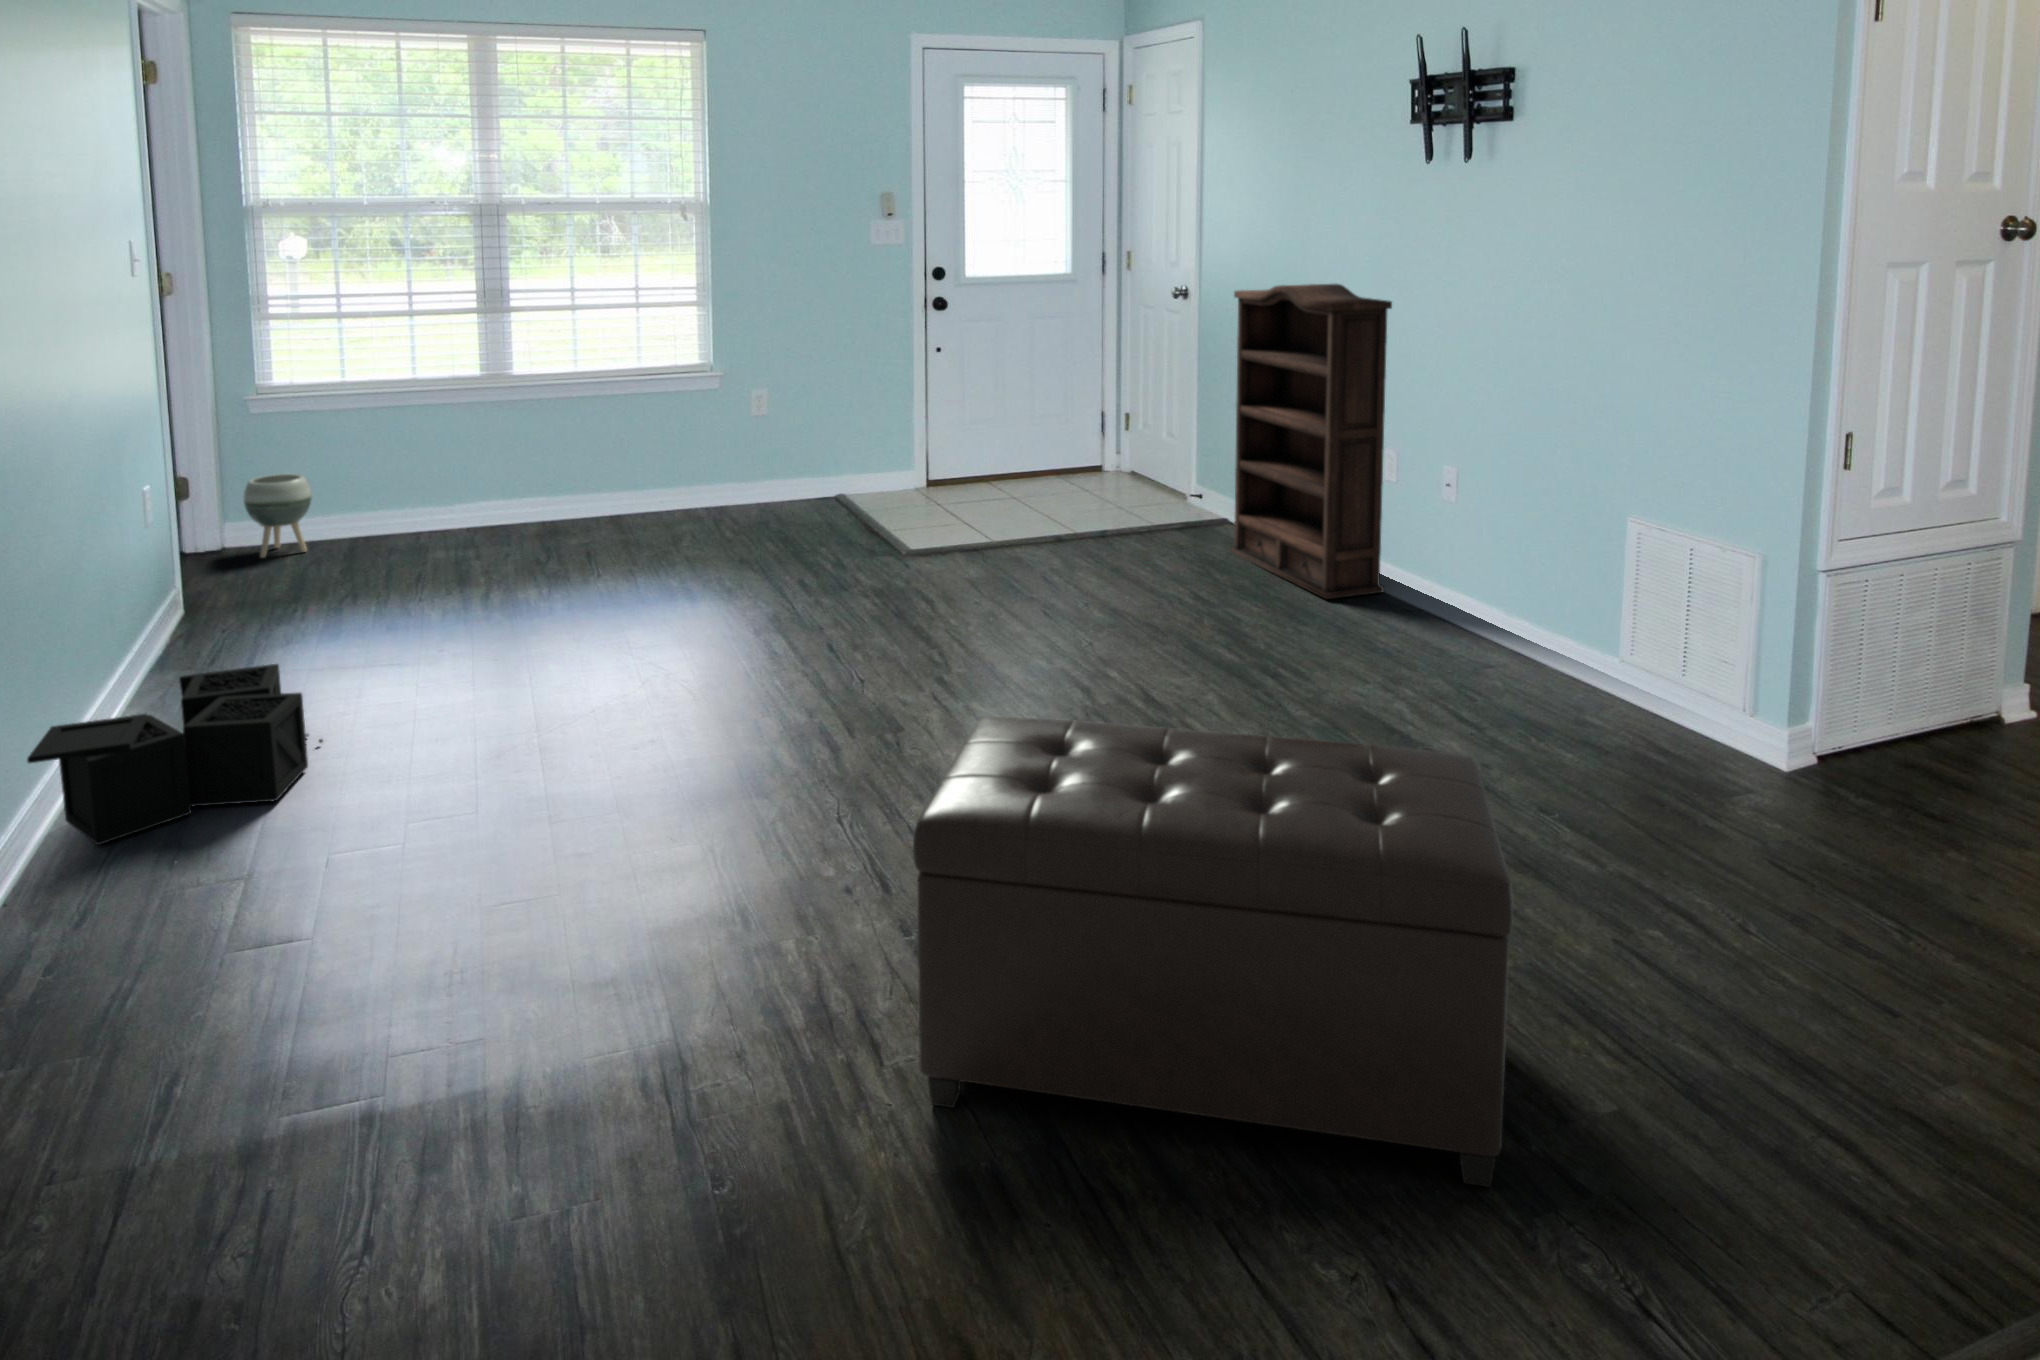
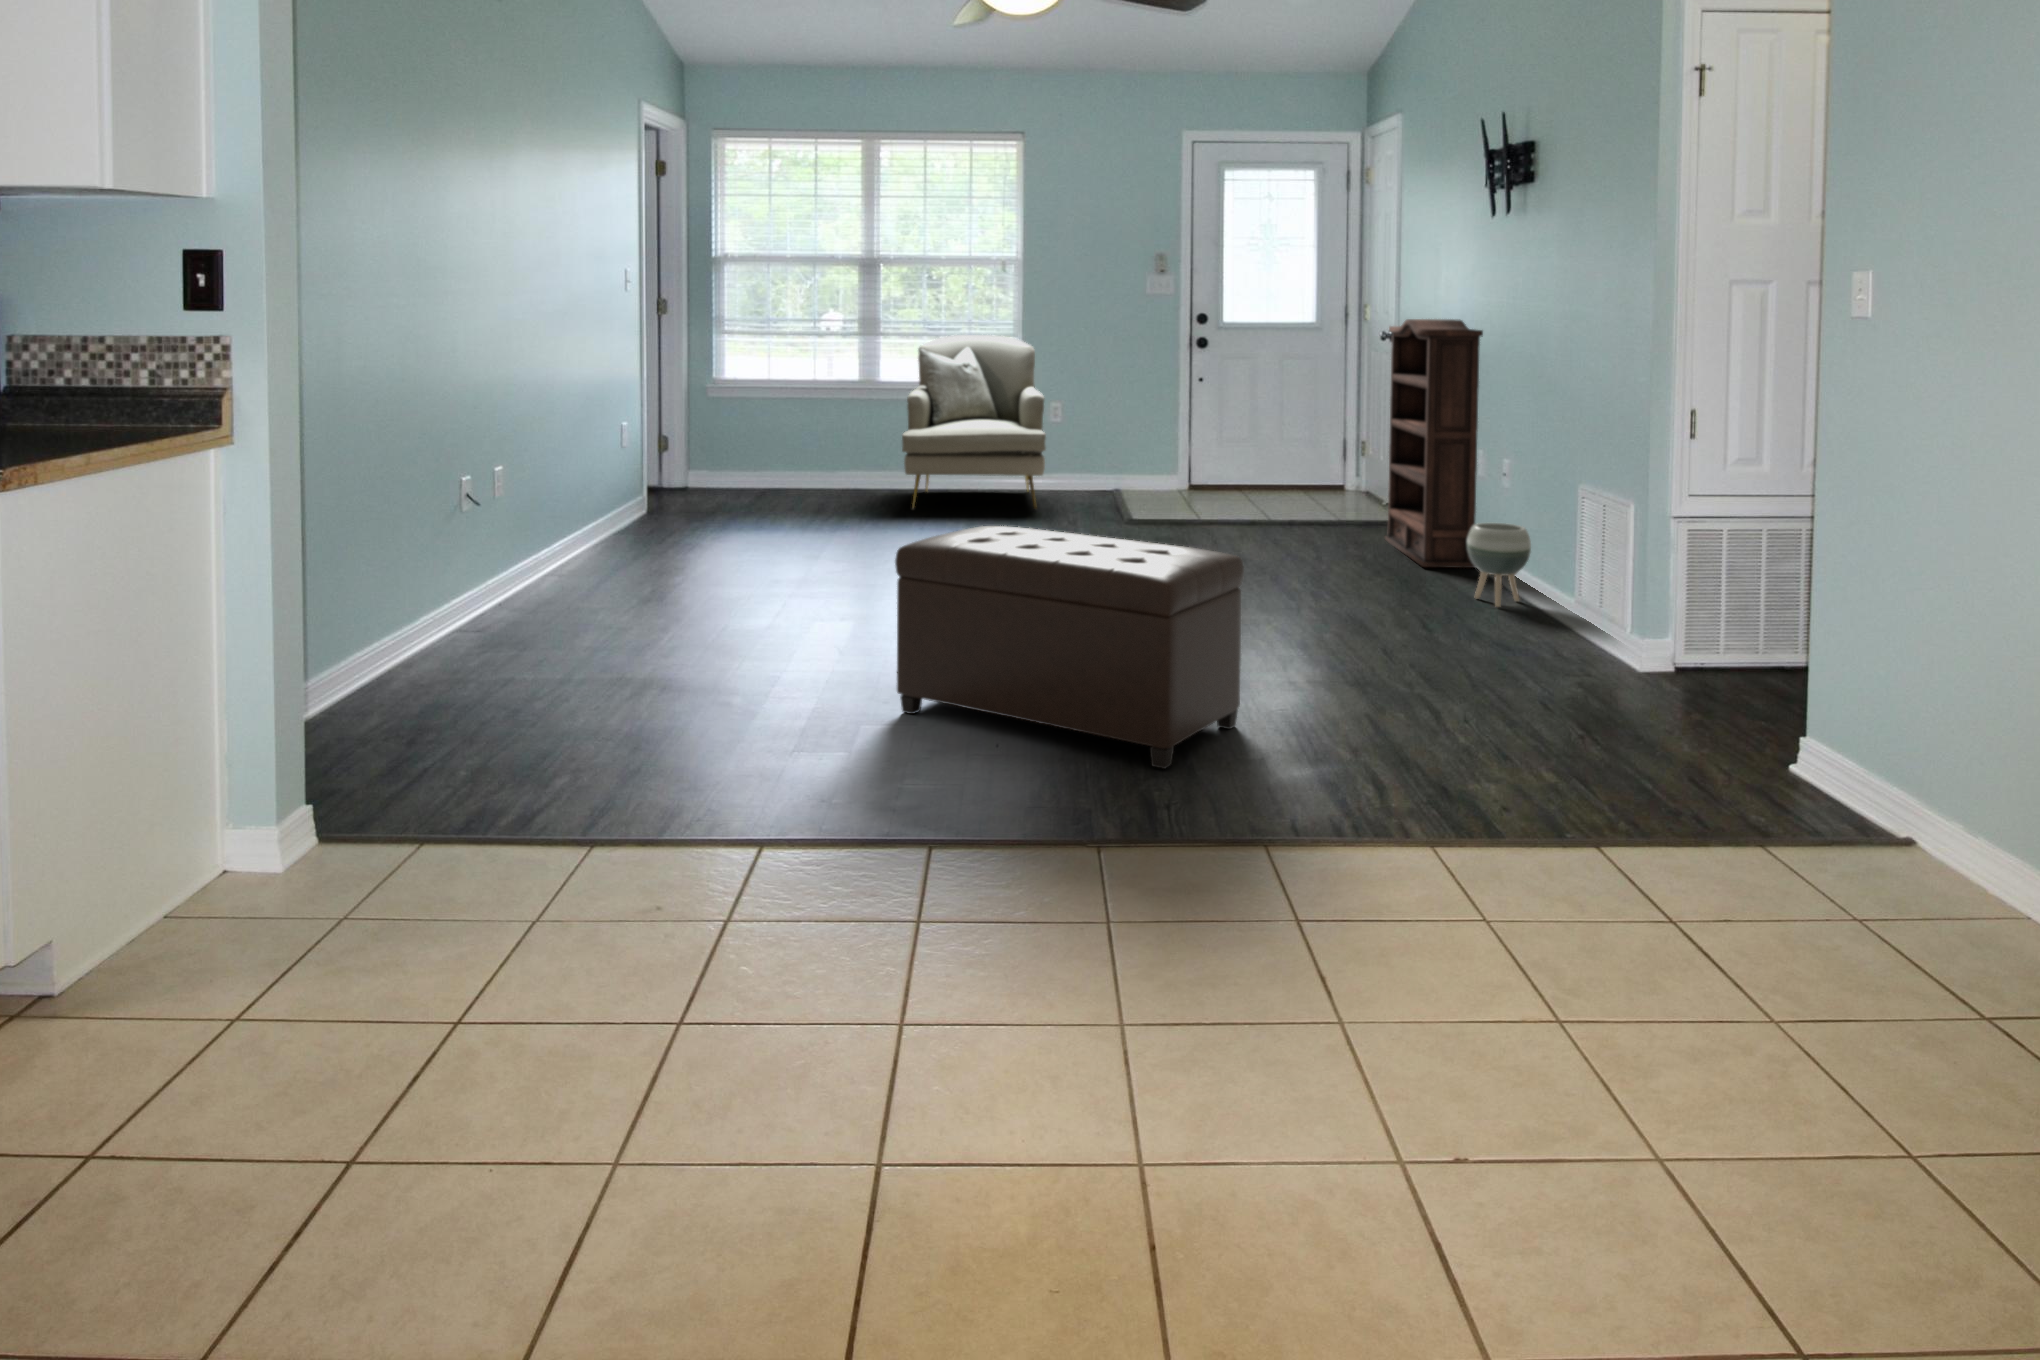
armchair: none [570,306,780,559] -> present [902,335,1046,508]
planter: present [244,474,312,558] -> present [1467,523,1531,607]
storage bin: present [27,664,323,845] -> none [530,519,691,592]

